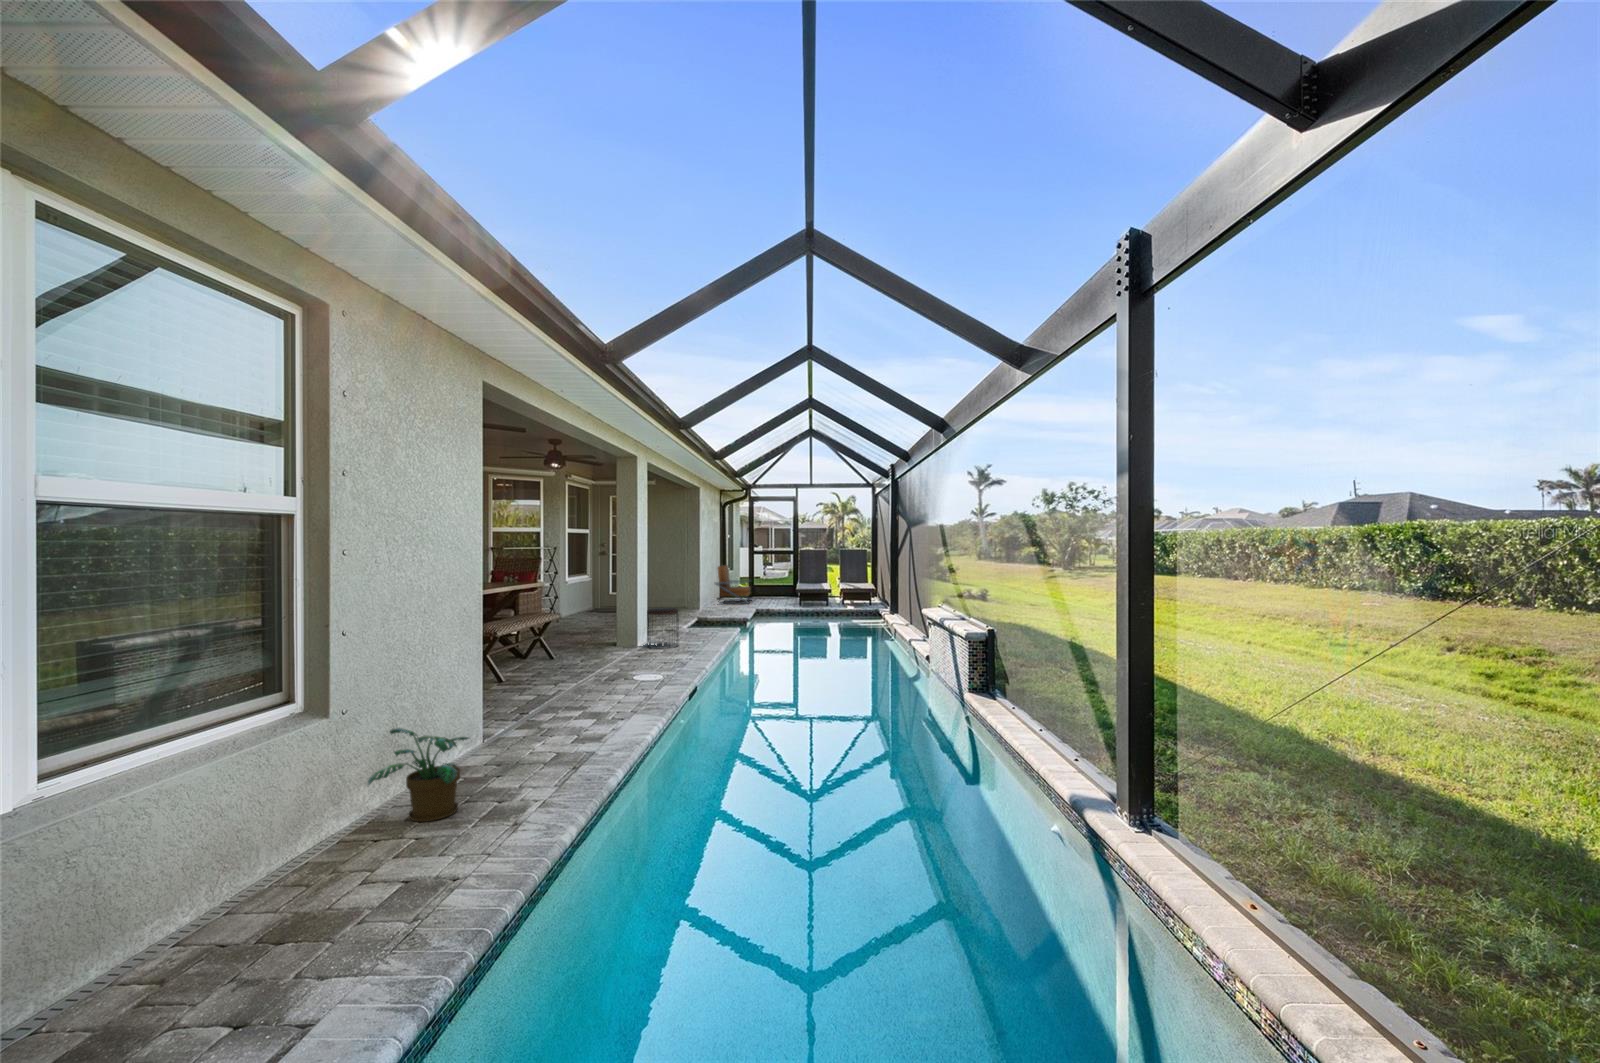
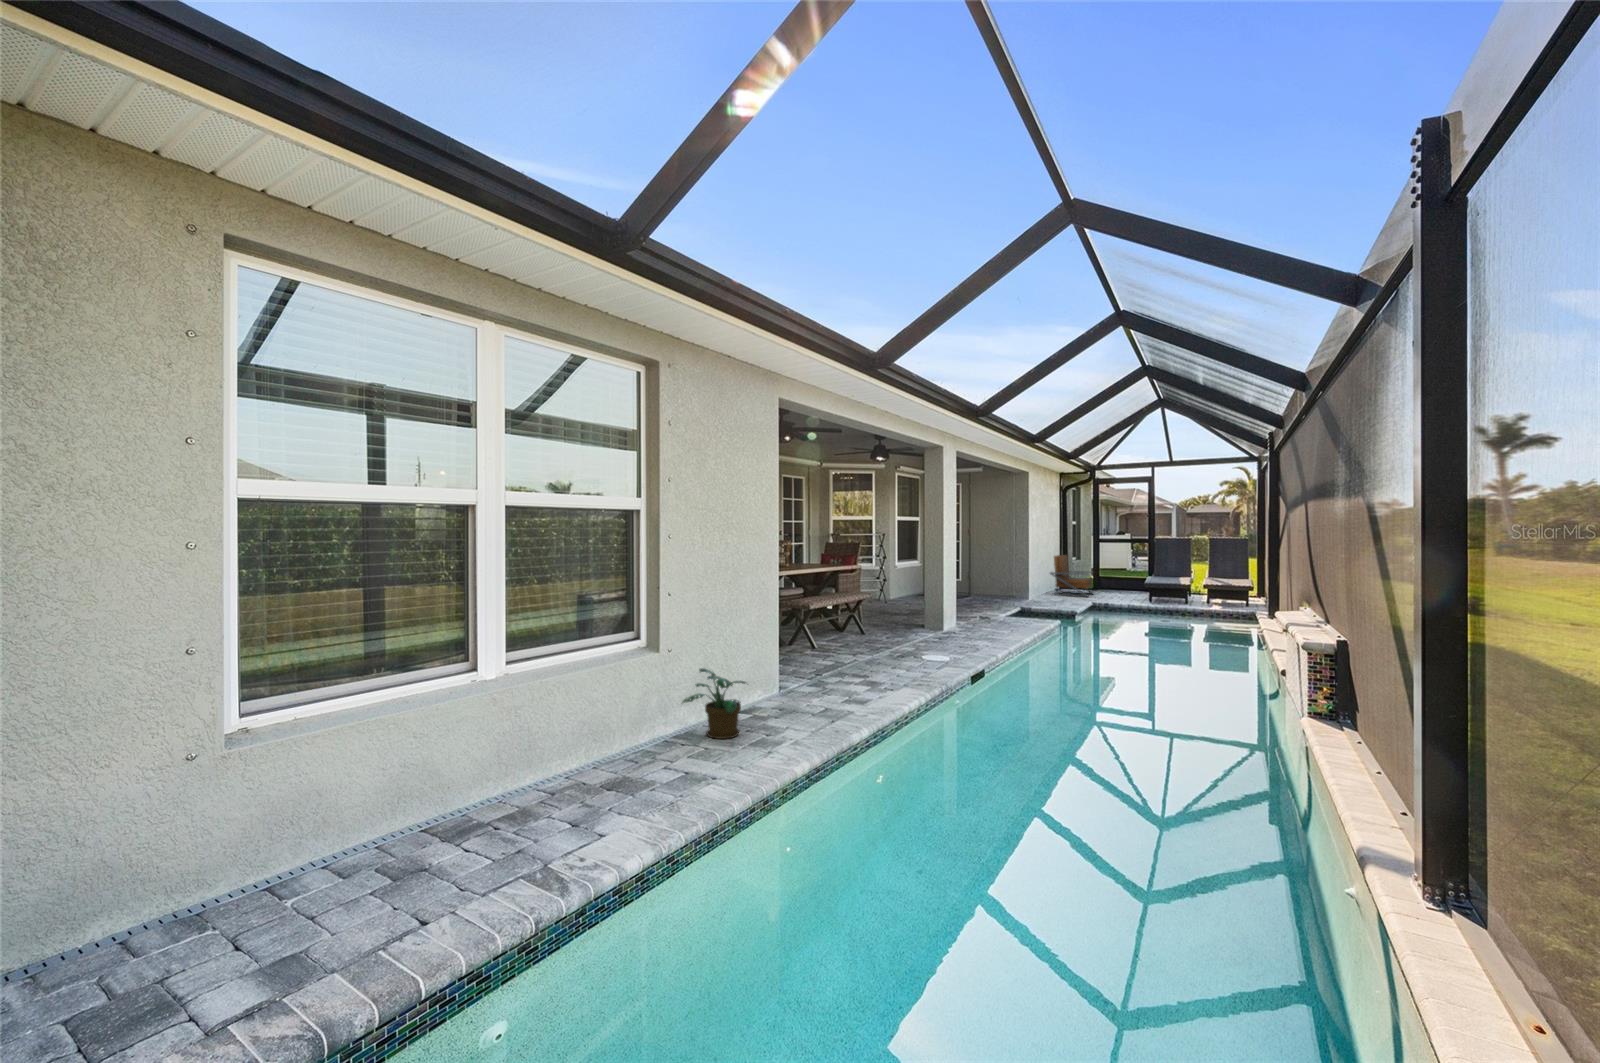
stool: present [647,608,679,648] -> none [954,595,985,634]

